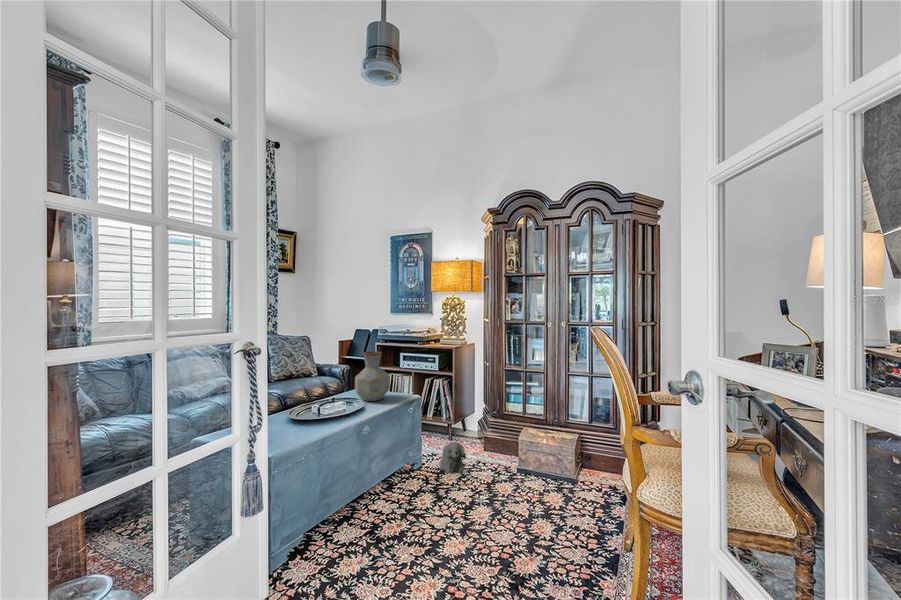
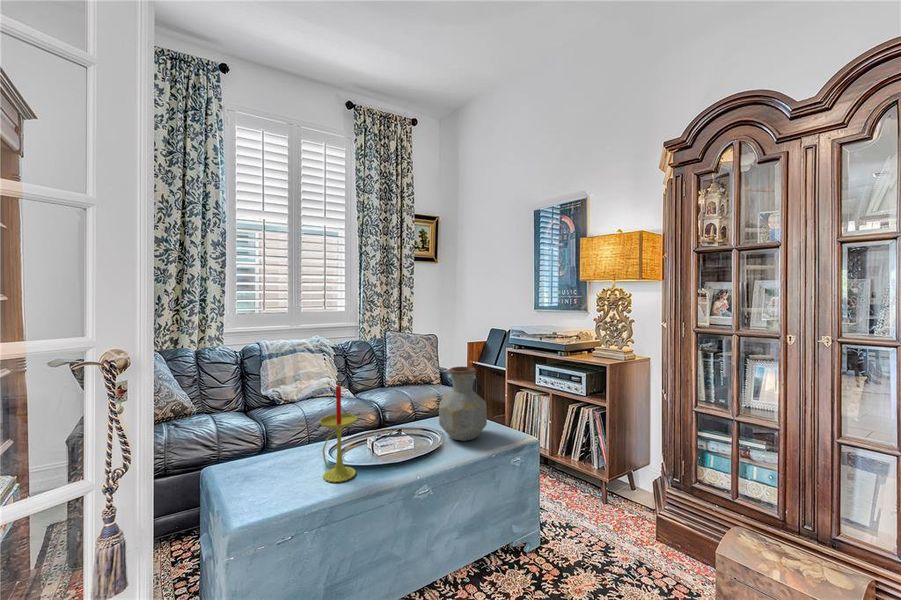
candle: none [293,362,319,429] -> present [320,386,357,482]
plush toy: present [440,442,466,473] -> none [568,522,614,576]

